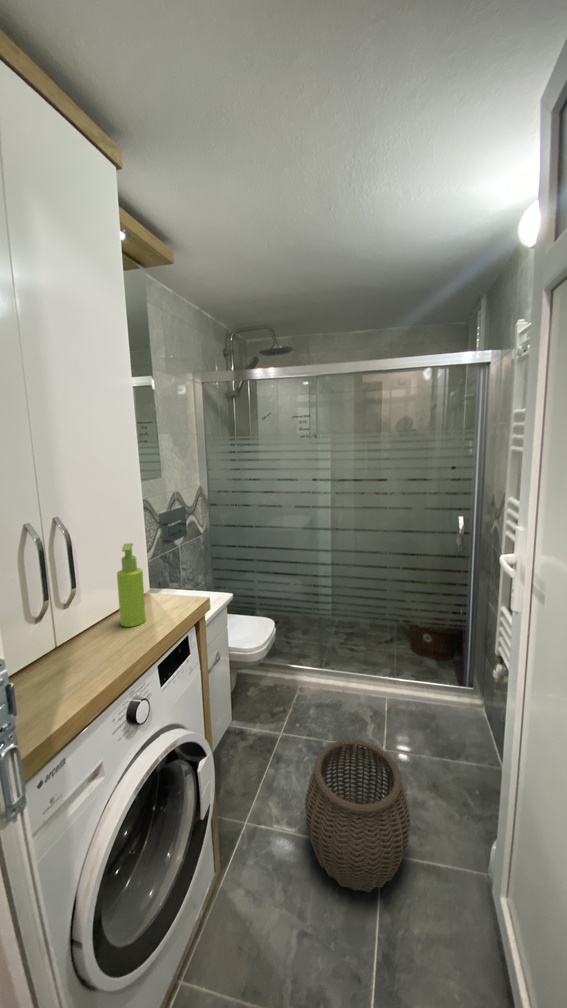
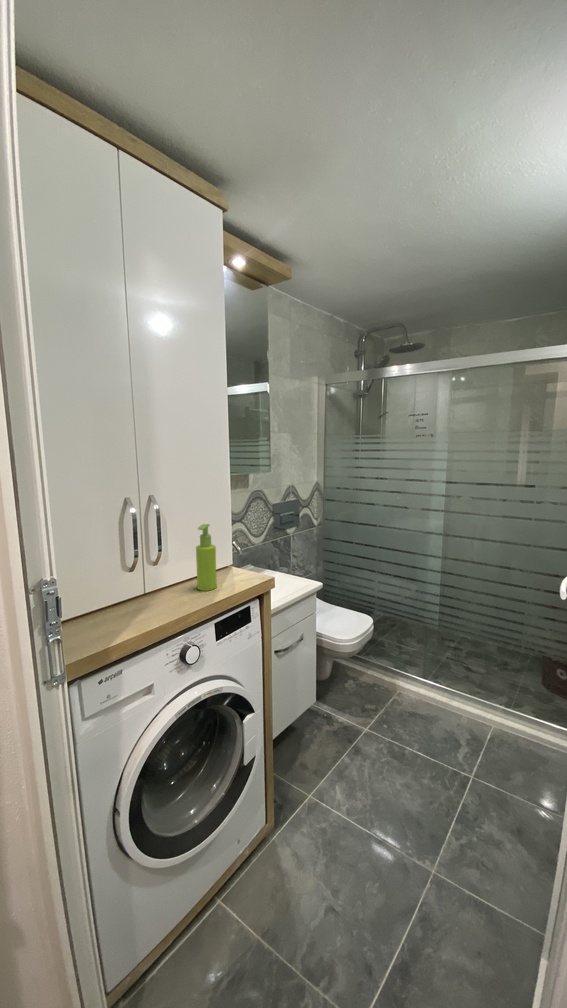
woven basket: present [305,739,410,892] -> none [355,747,468,904]

